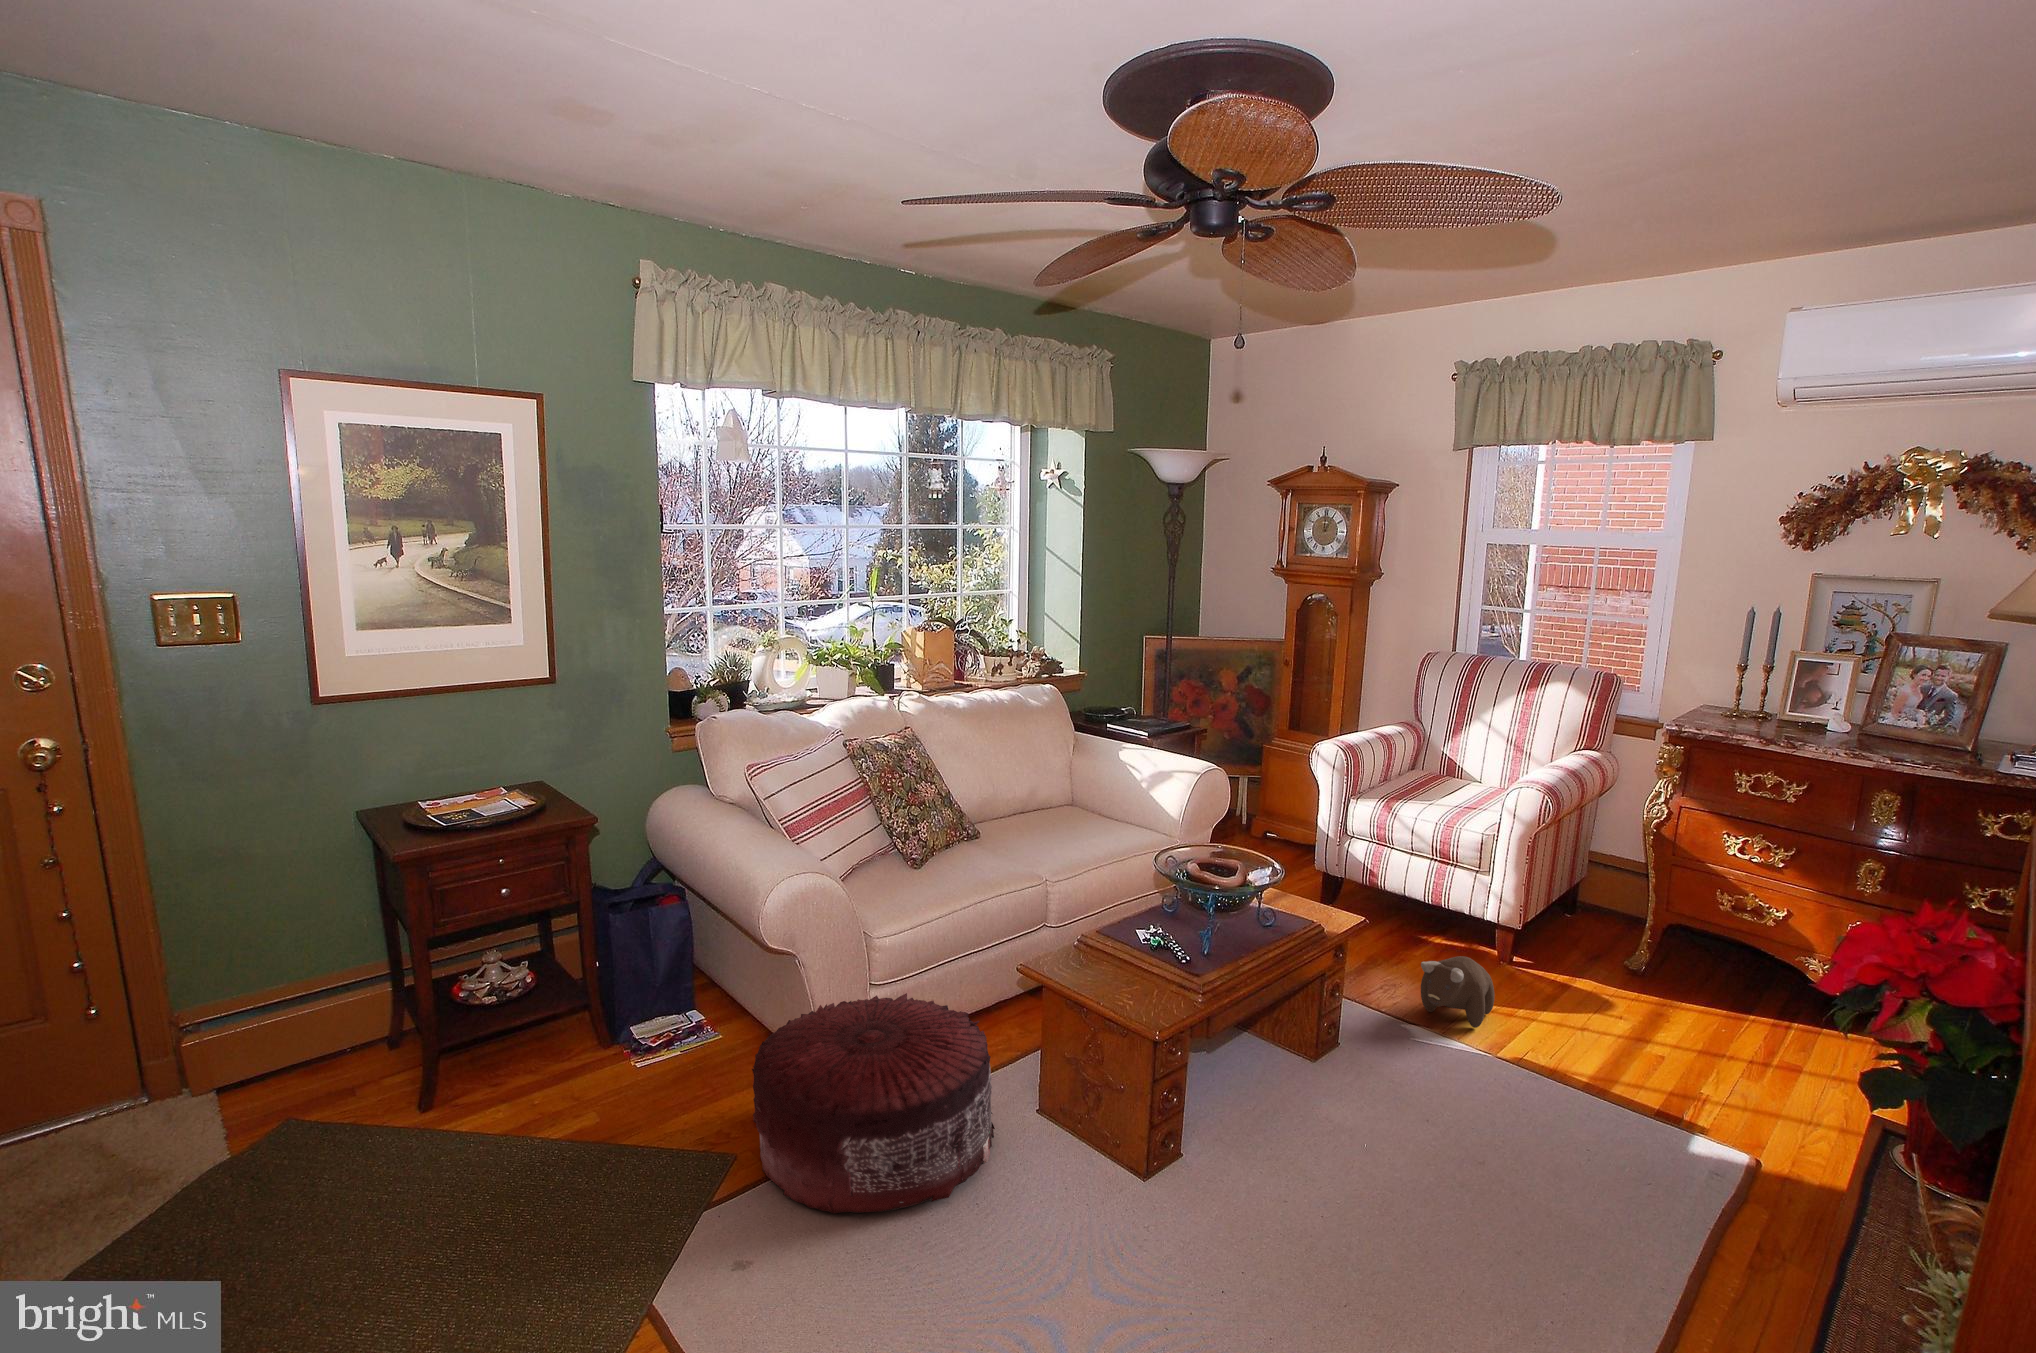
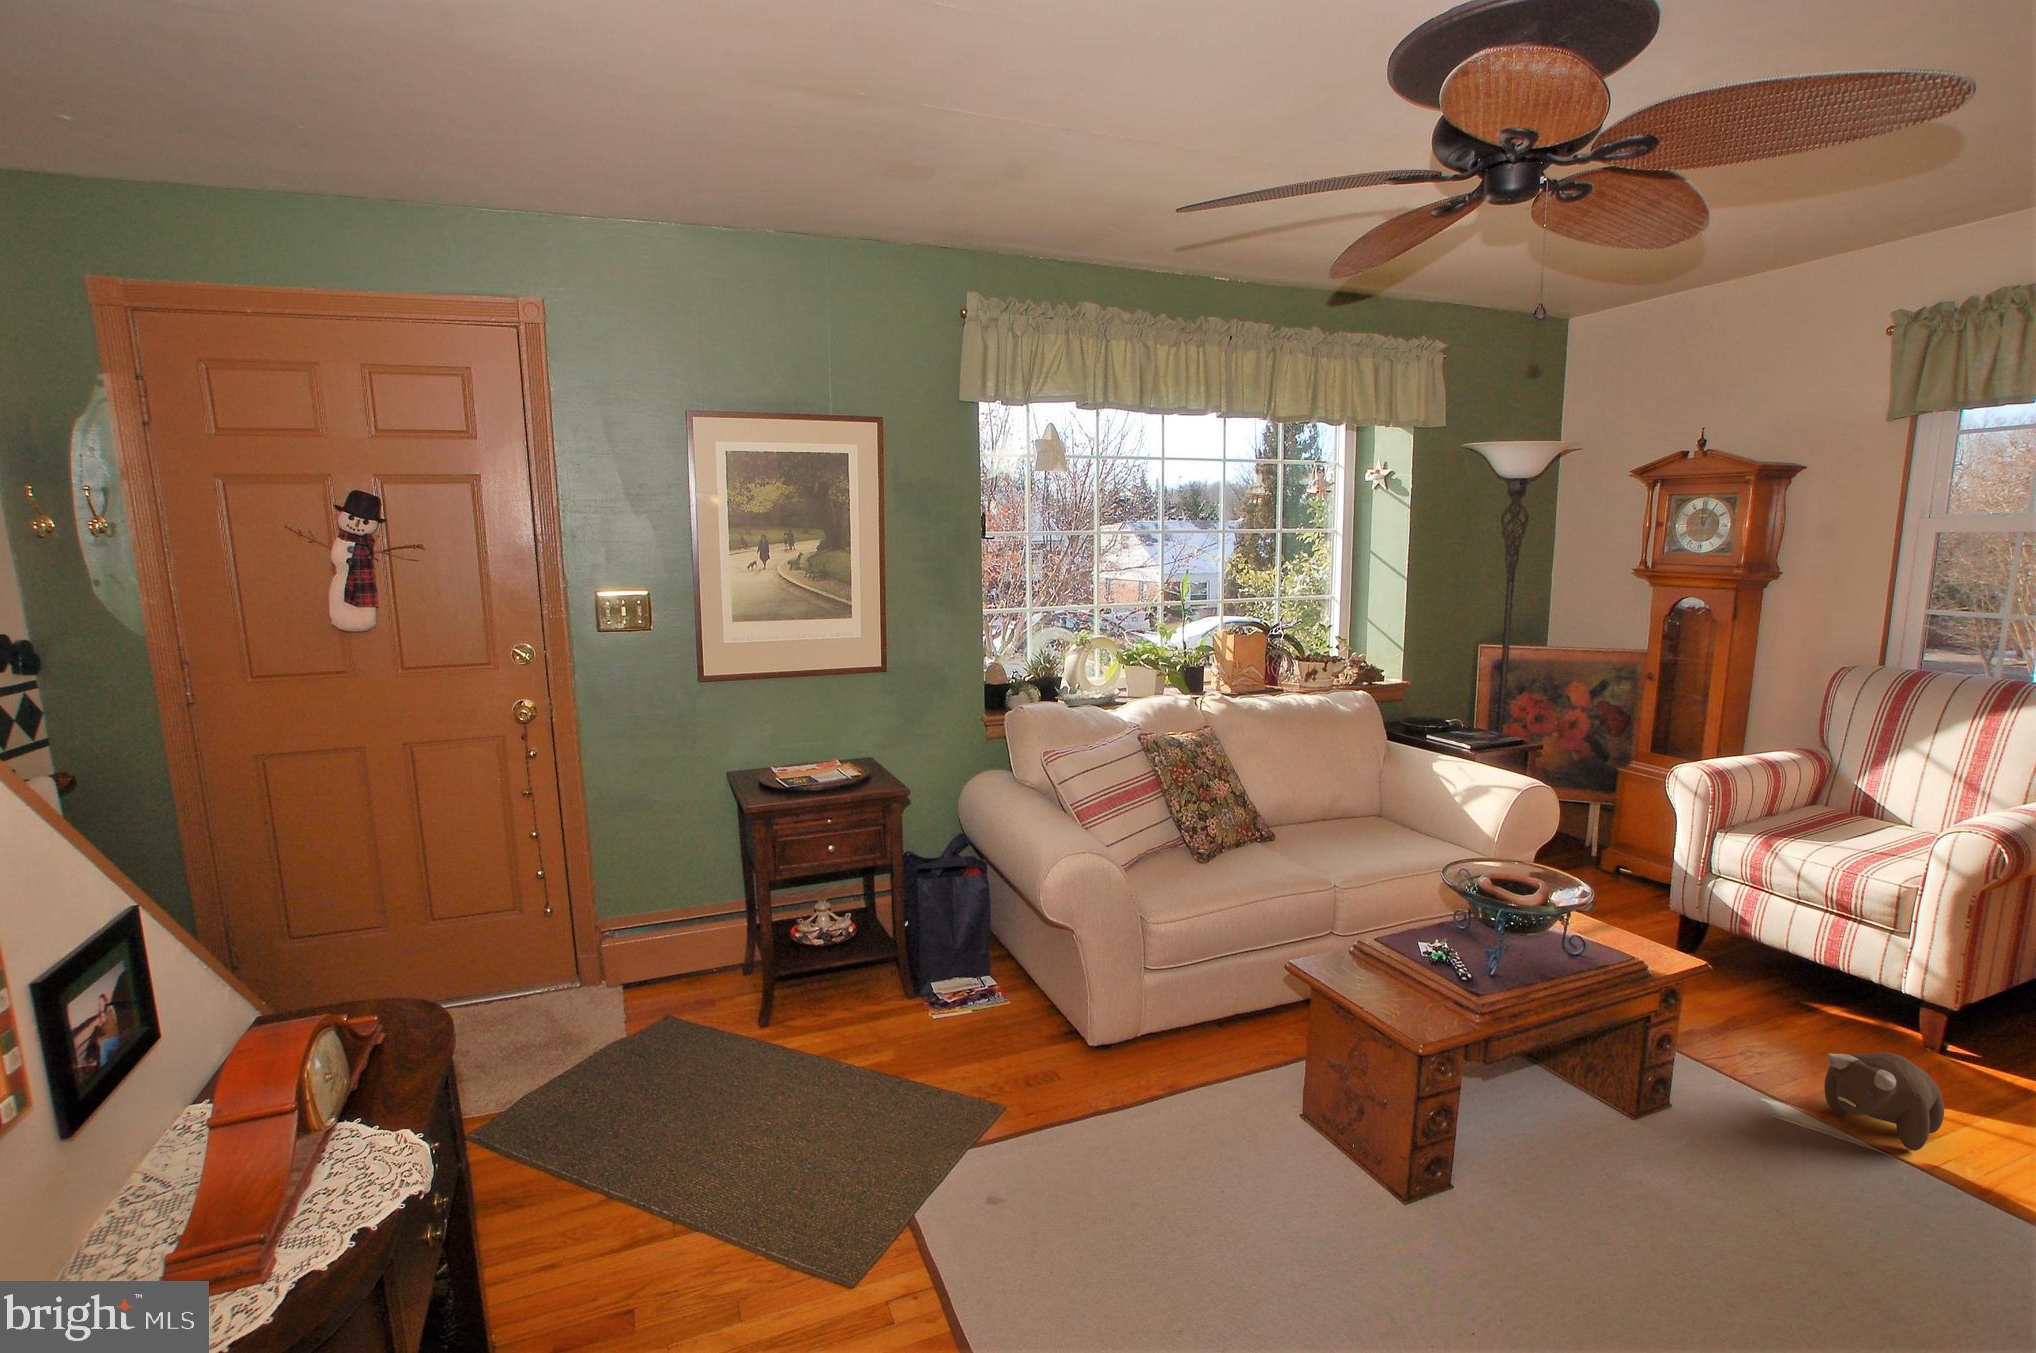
pouf: present [752,993,995,1214] -> none [999,997,1253,1243]

